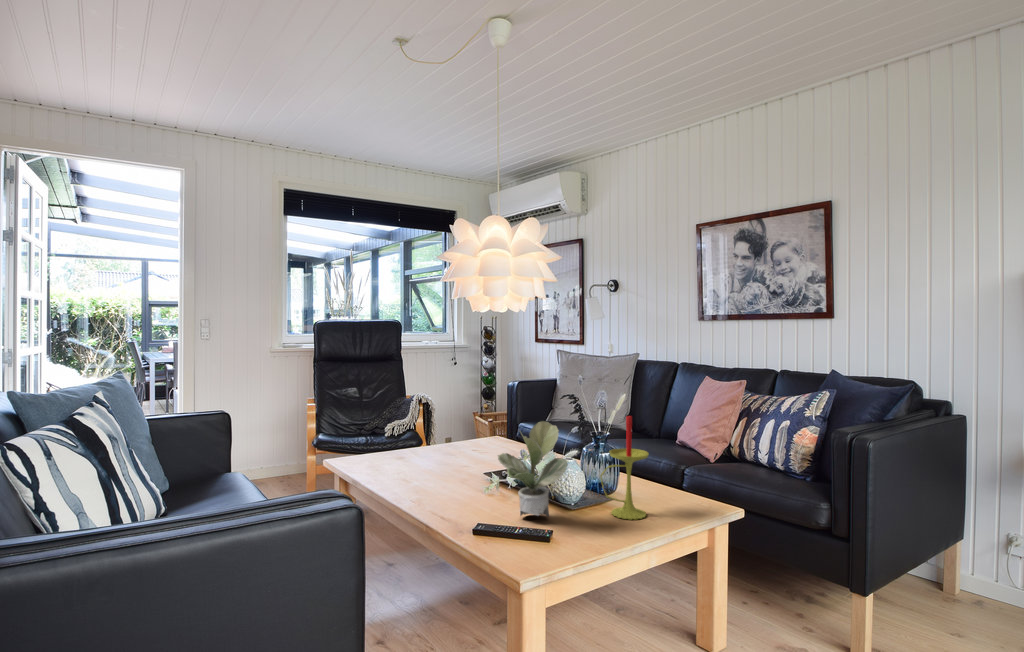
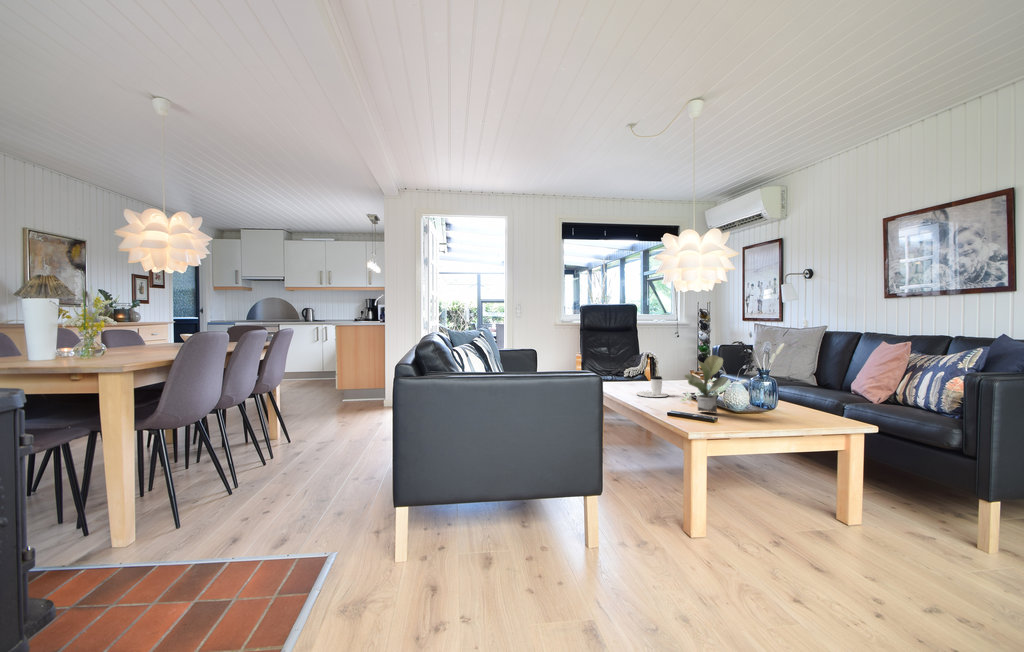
candle: present [600,416,649,520] -> none [753,352,789,419]
coffee cup: none [411,446,462,485] -> present [636,376,668,397]

